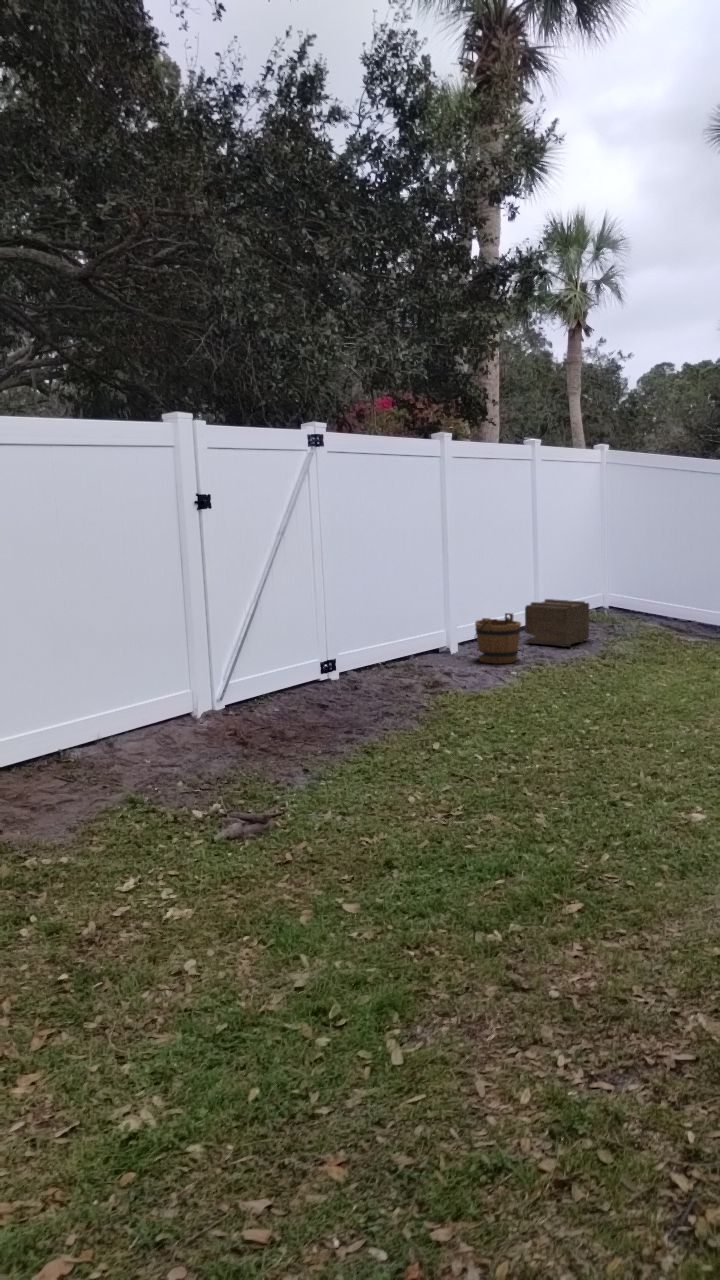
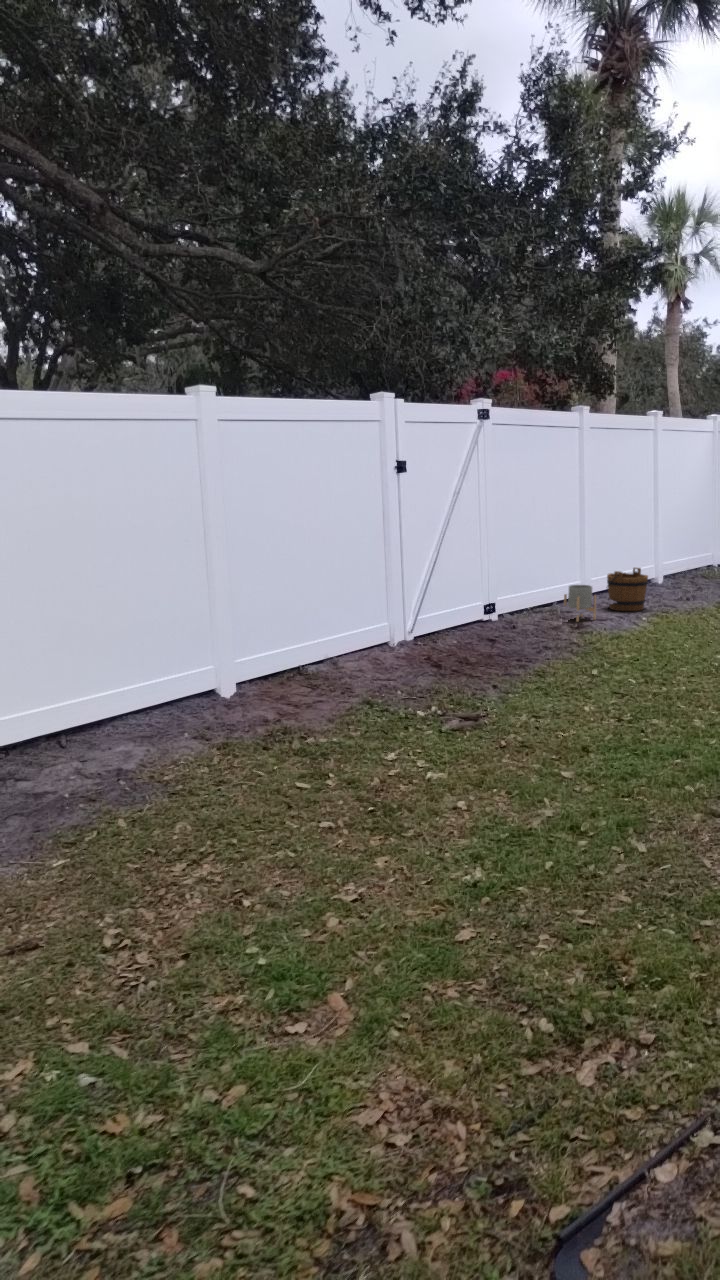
wooden crate: present [525,599,589,647] -> none [647,557,706,599]
planter: none [423,635,459,678] -> present [564,585,597,622]

